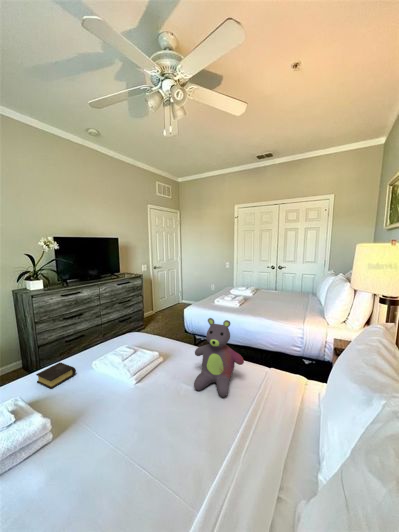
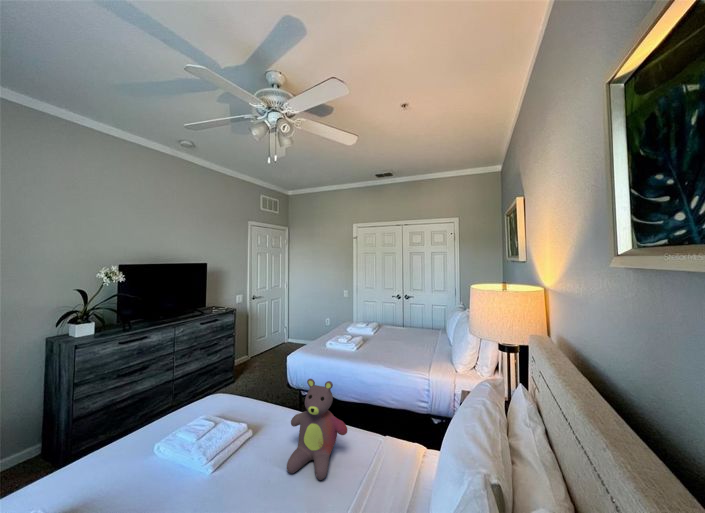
book: present [36,363,76,389] -> none [67,449,129,492]

